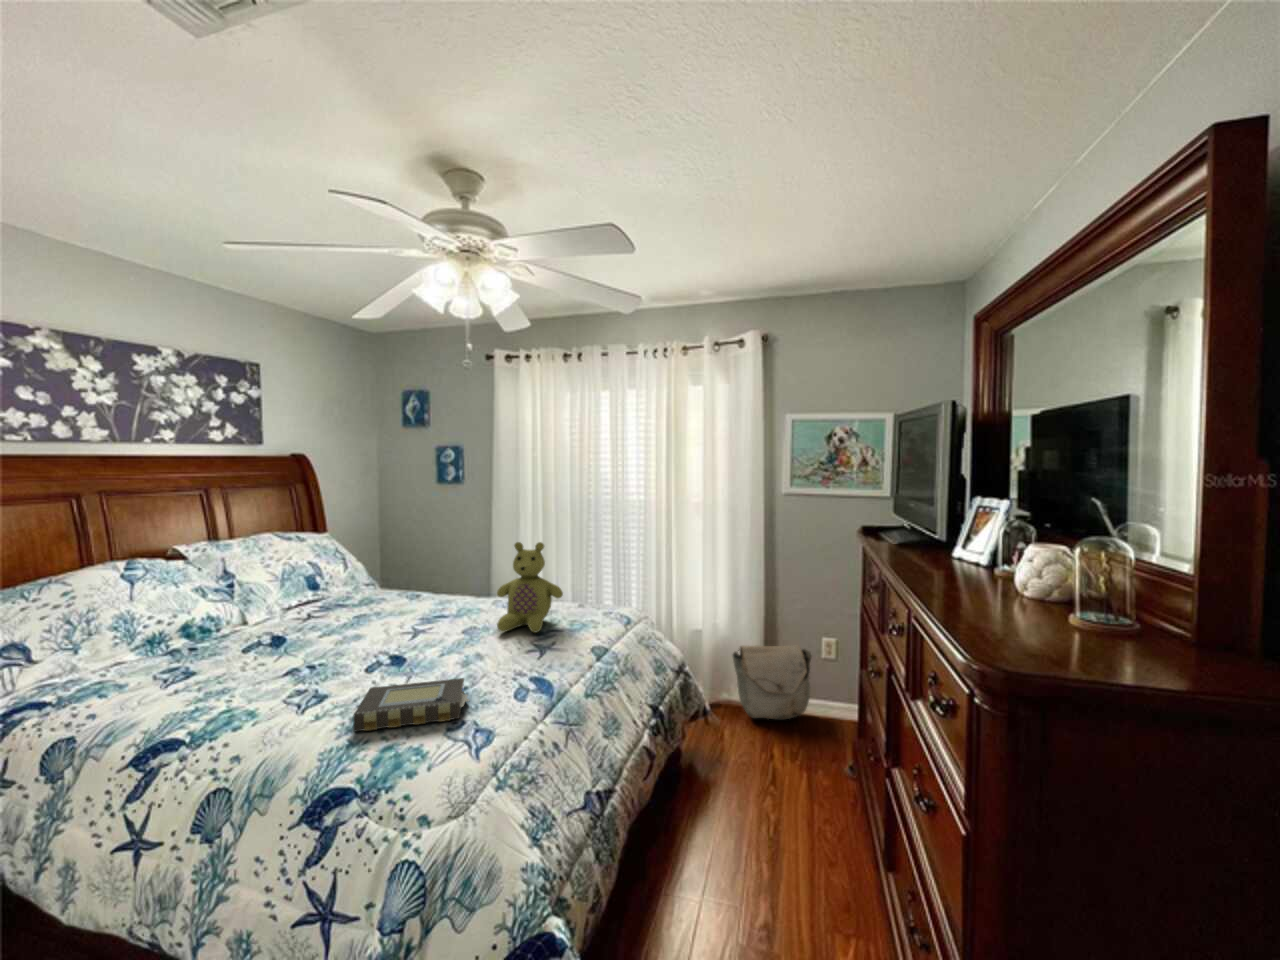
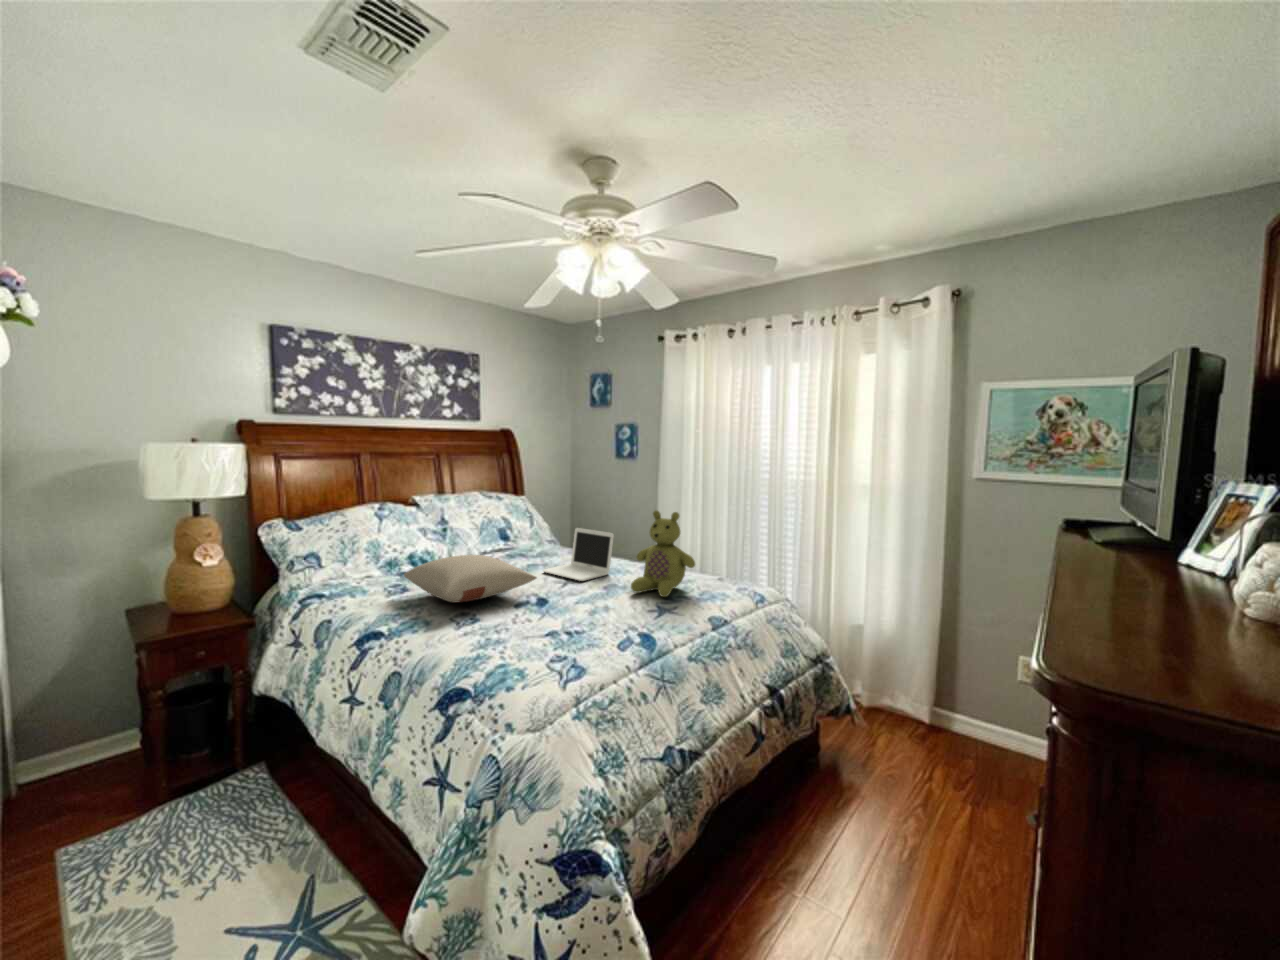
laptop: none [380,567,465,627] -> present [543,528,614,581]
pillow: none [192,614,388,680] -> present [404,555,537,603]
bag: present [732,646,812,719] -> none [898,649,1005,745]
book: present [353,678,469,731] -> none [484,618,579,655]

